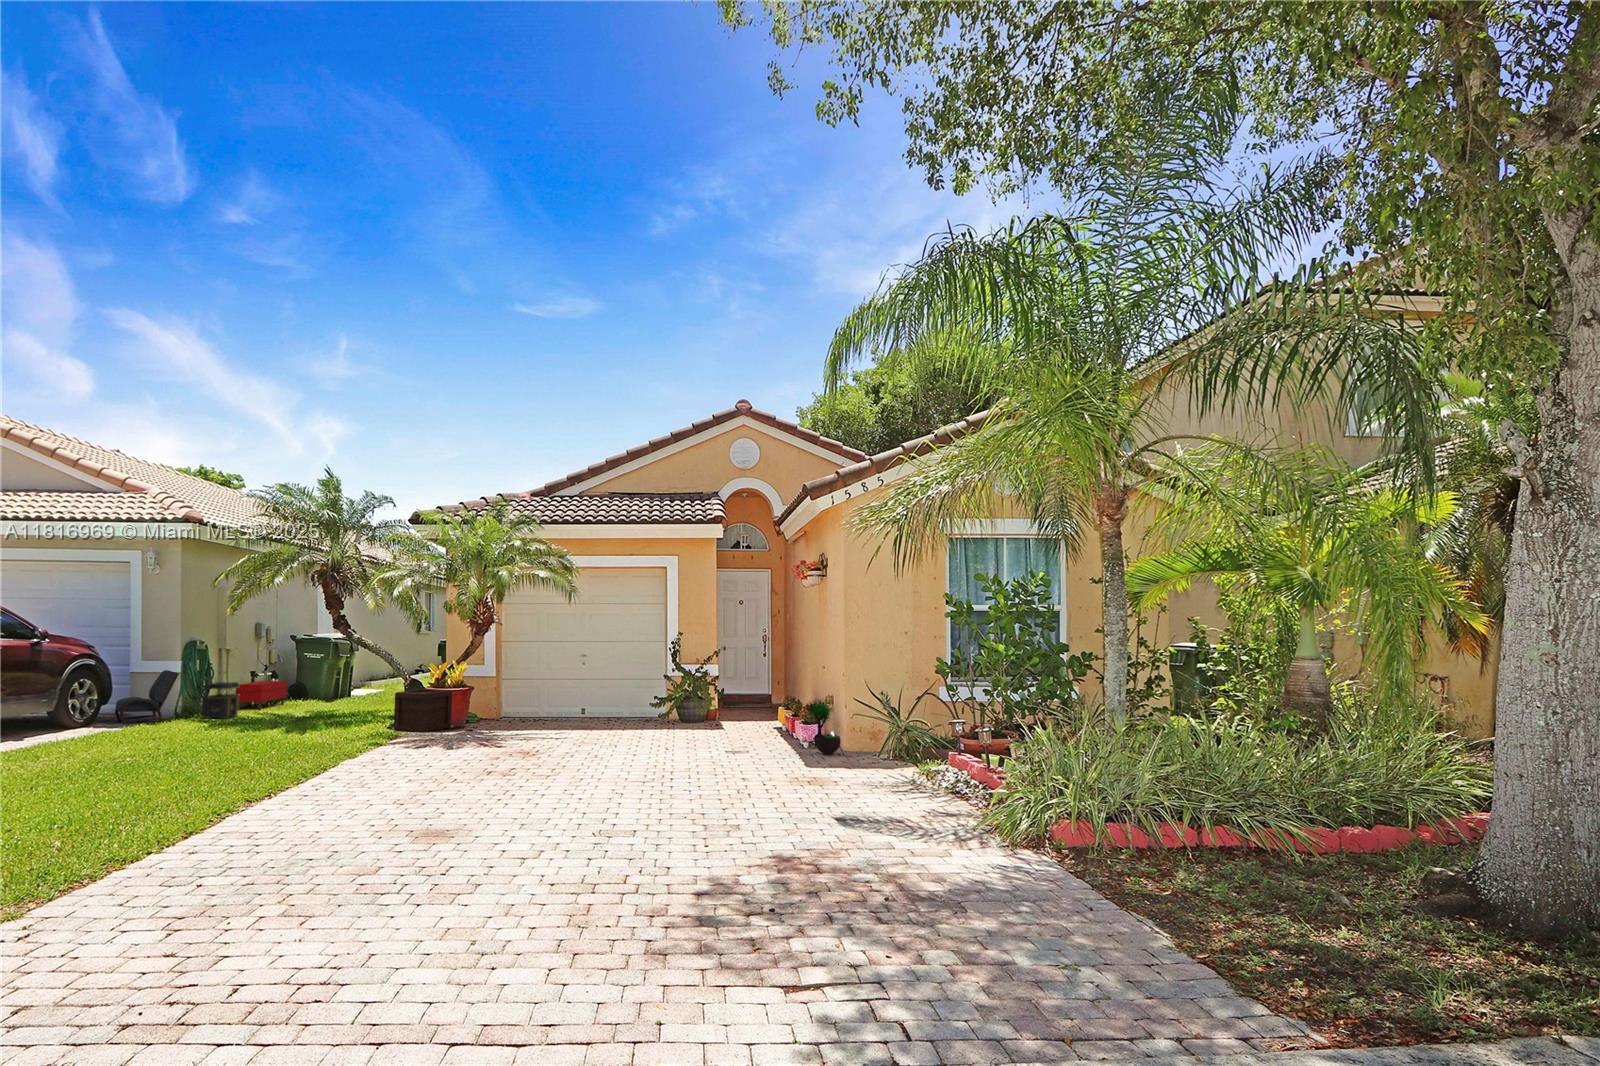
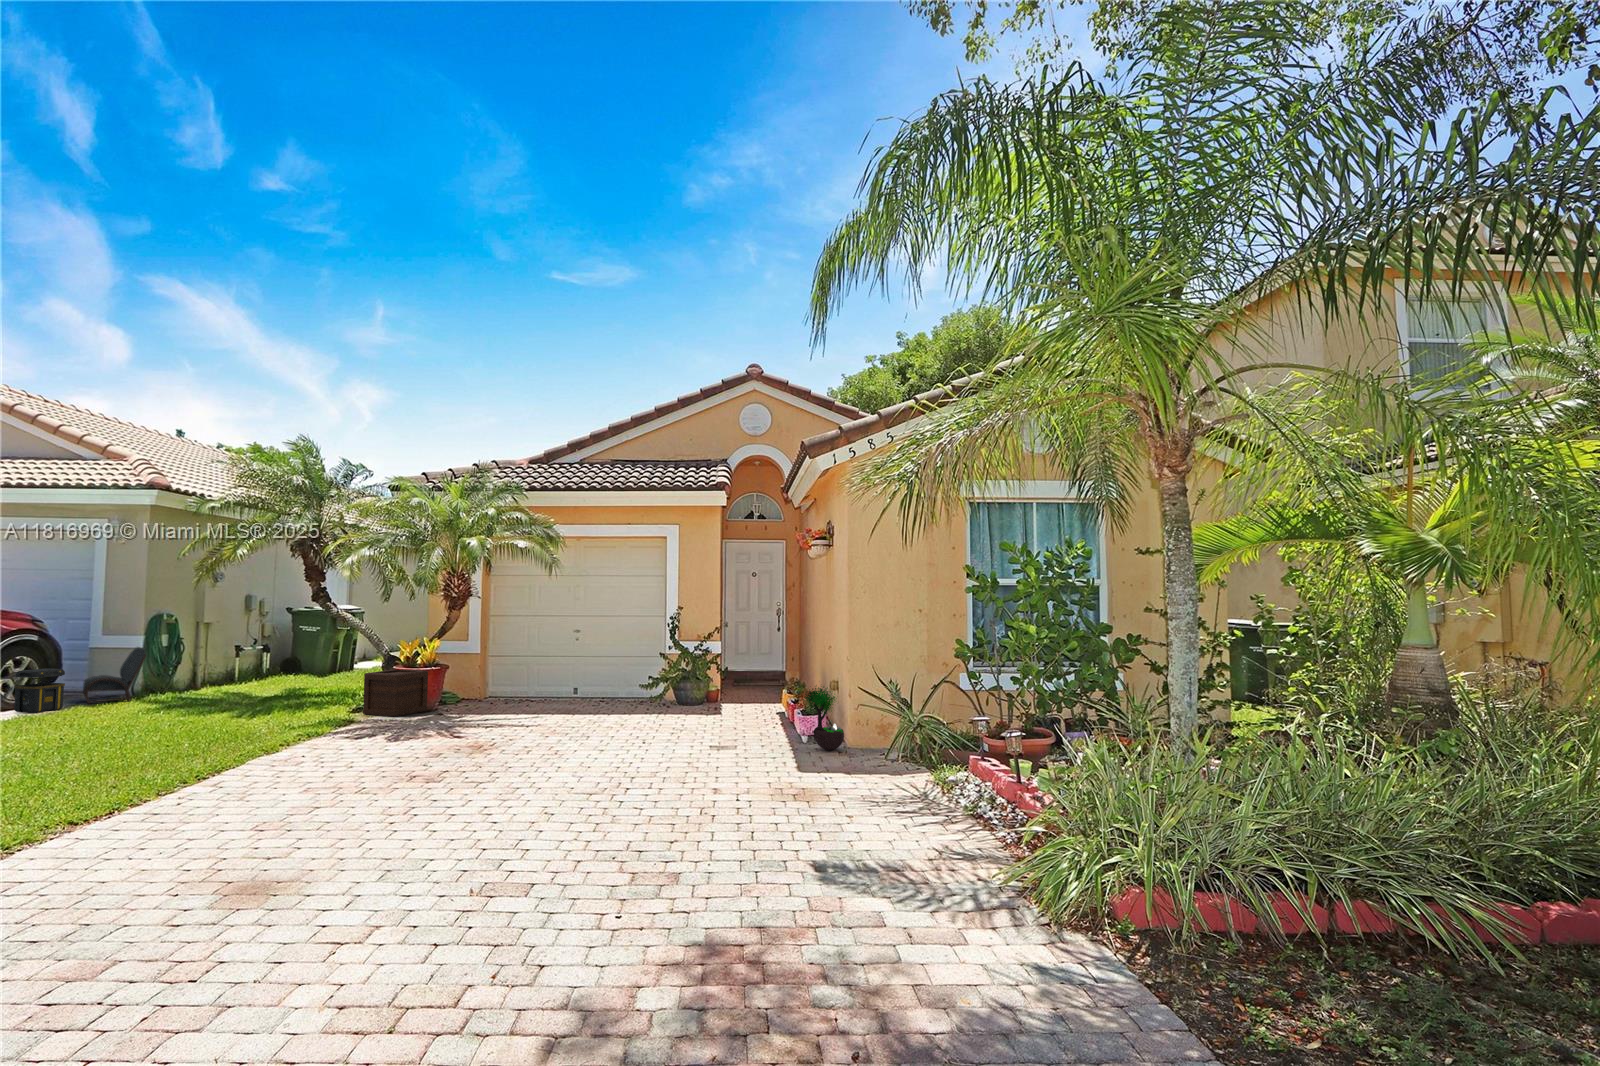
bench: present [235,681,287,710] -> none [219,656,278,688]
toolbox: present [202,682,240,719] -> present [14,669,65,713]

